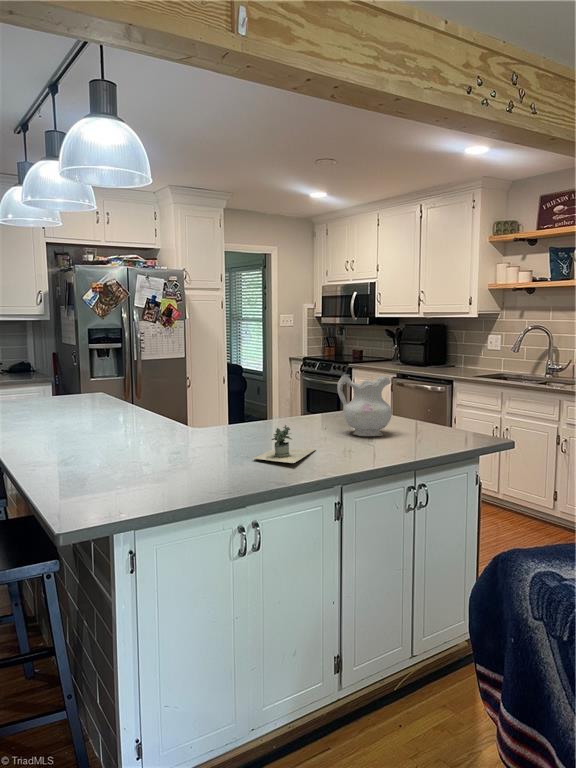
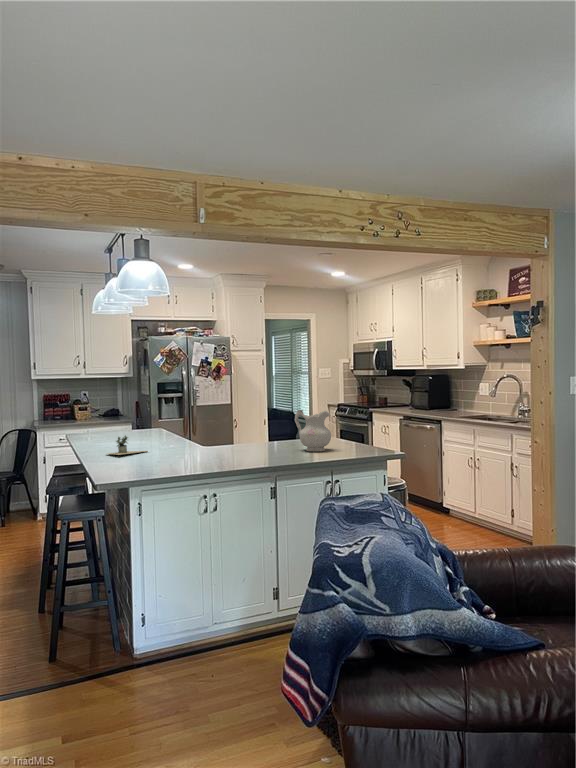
potted plant: present [253,425,316,463] -> present [109,436,145,455]

